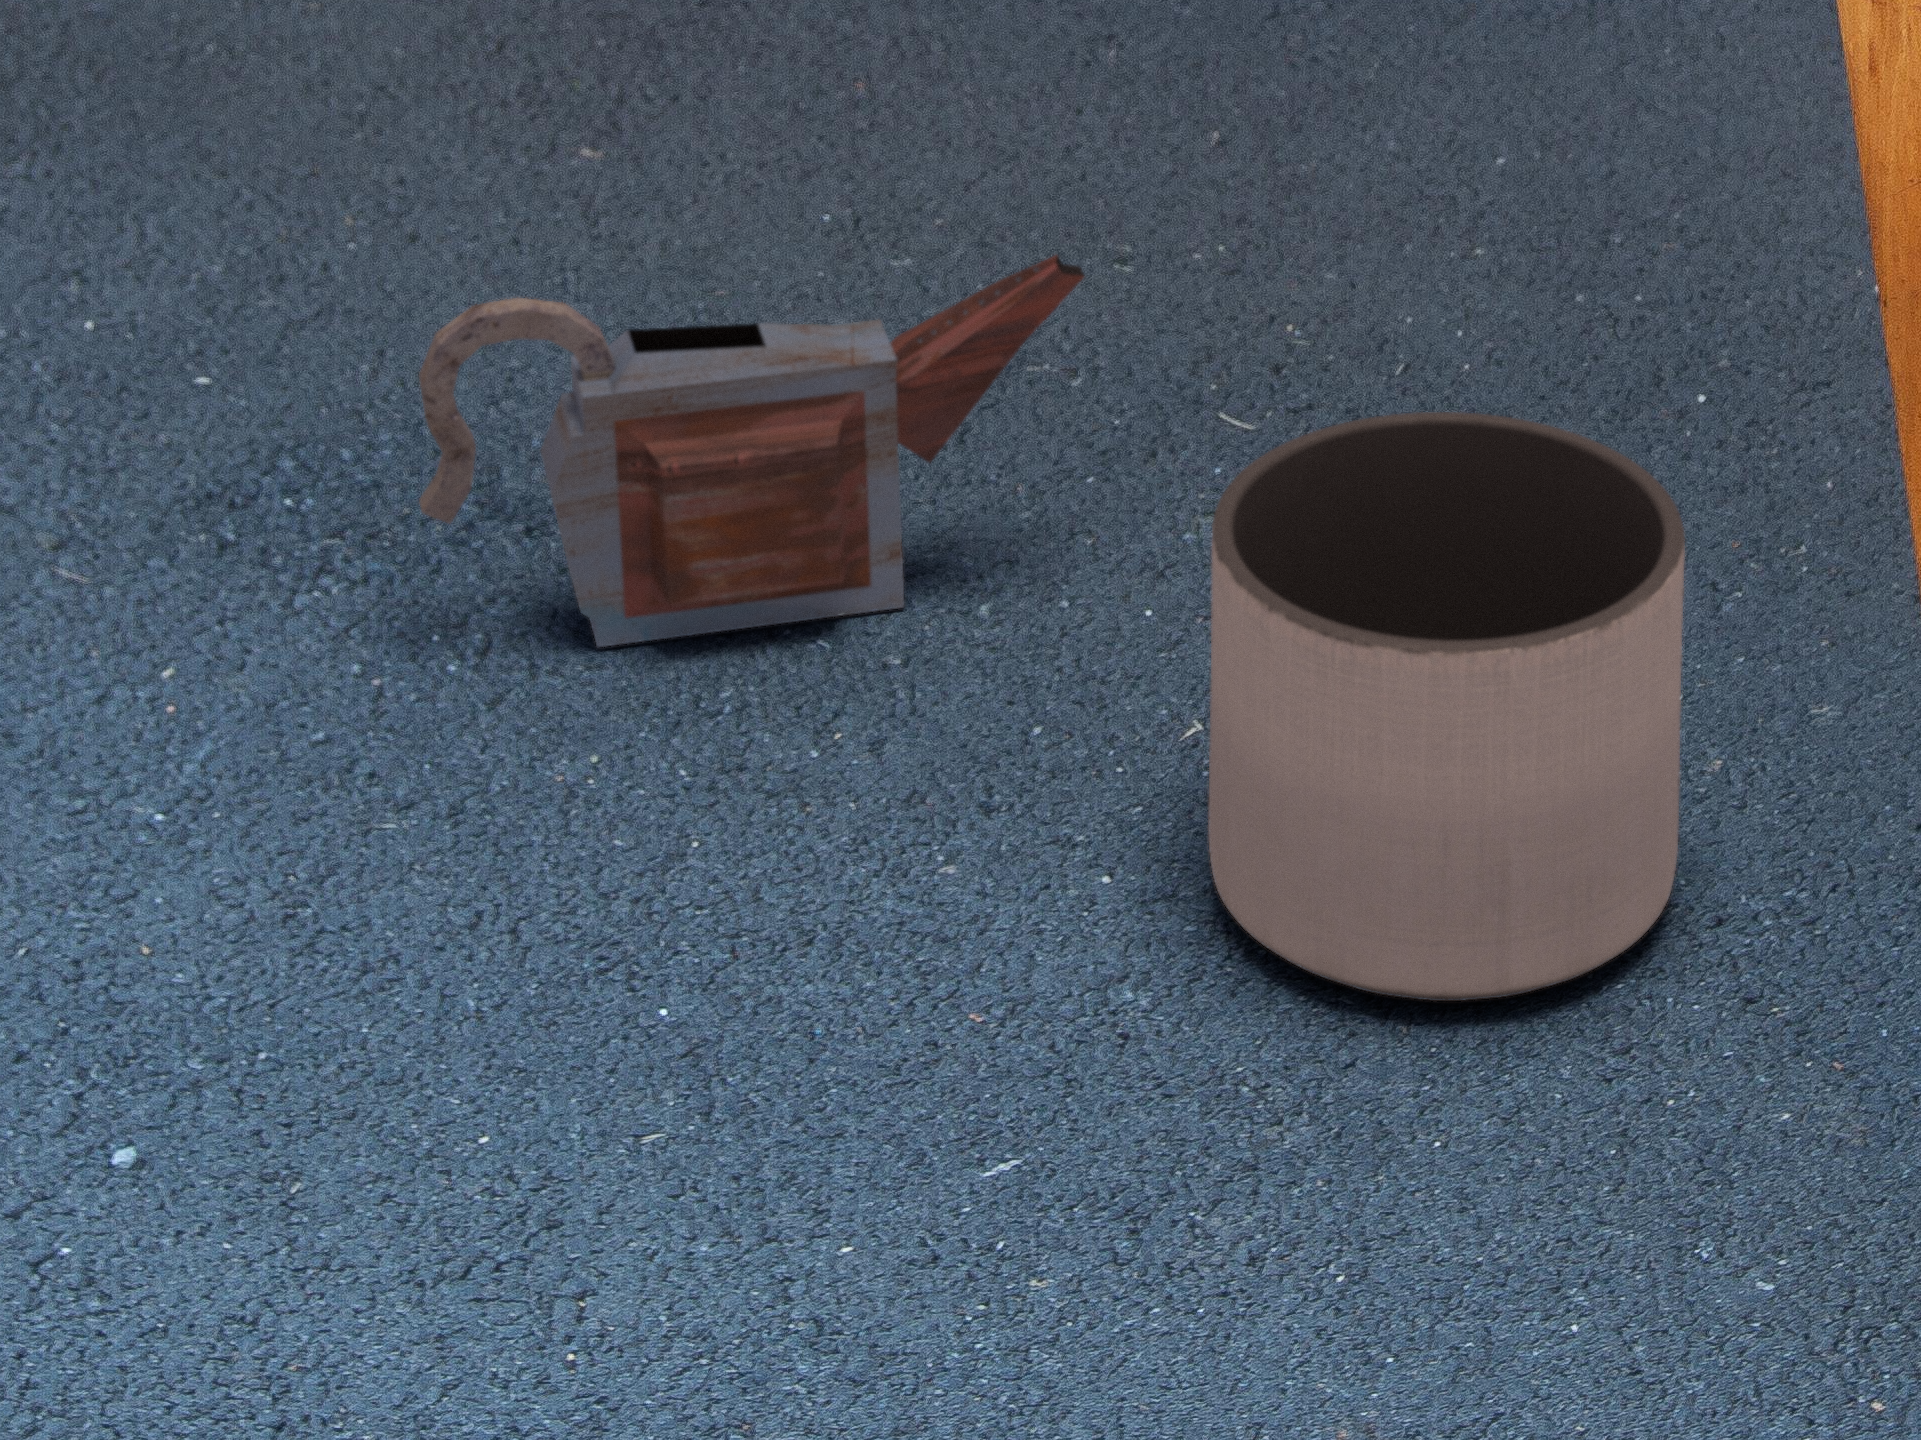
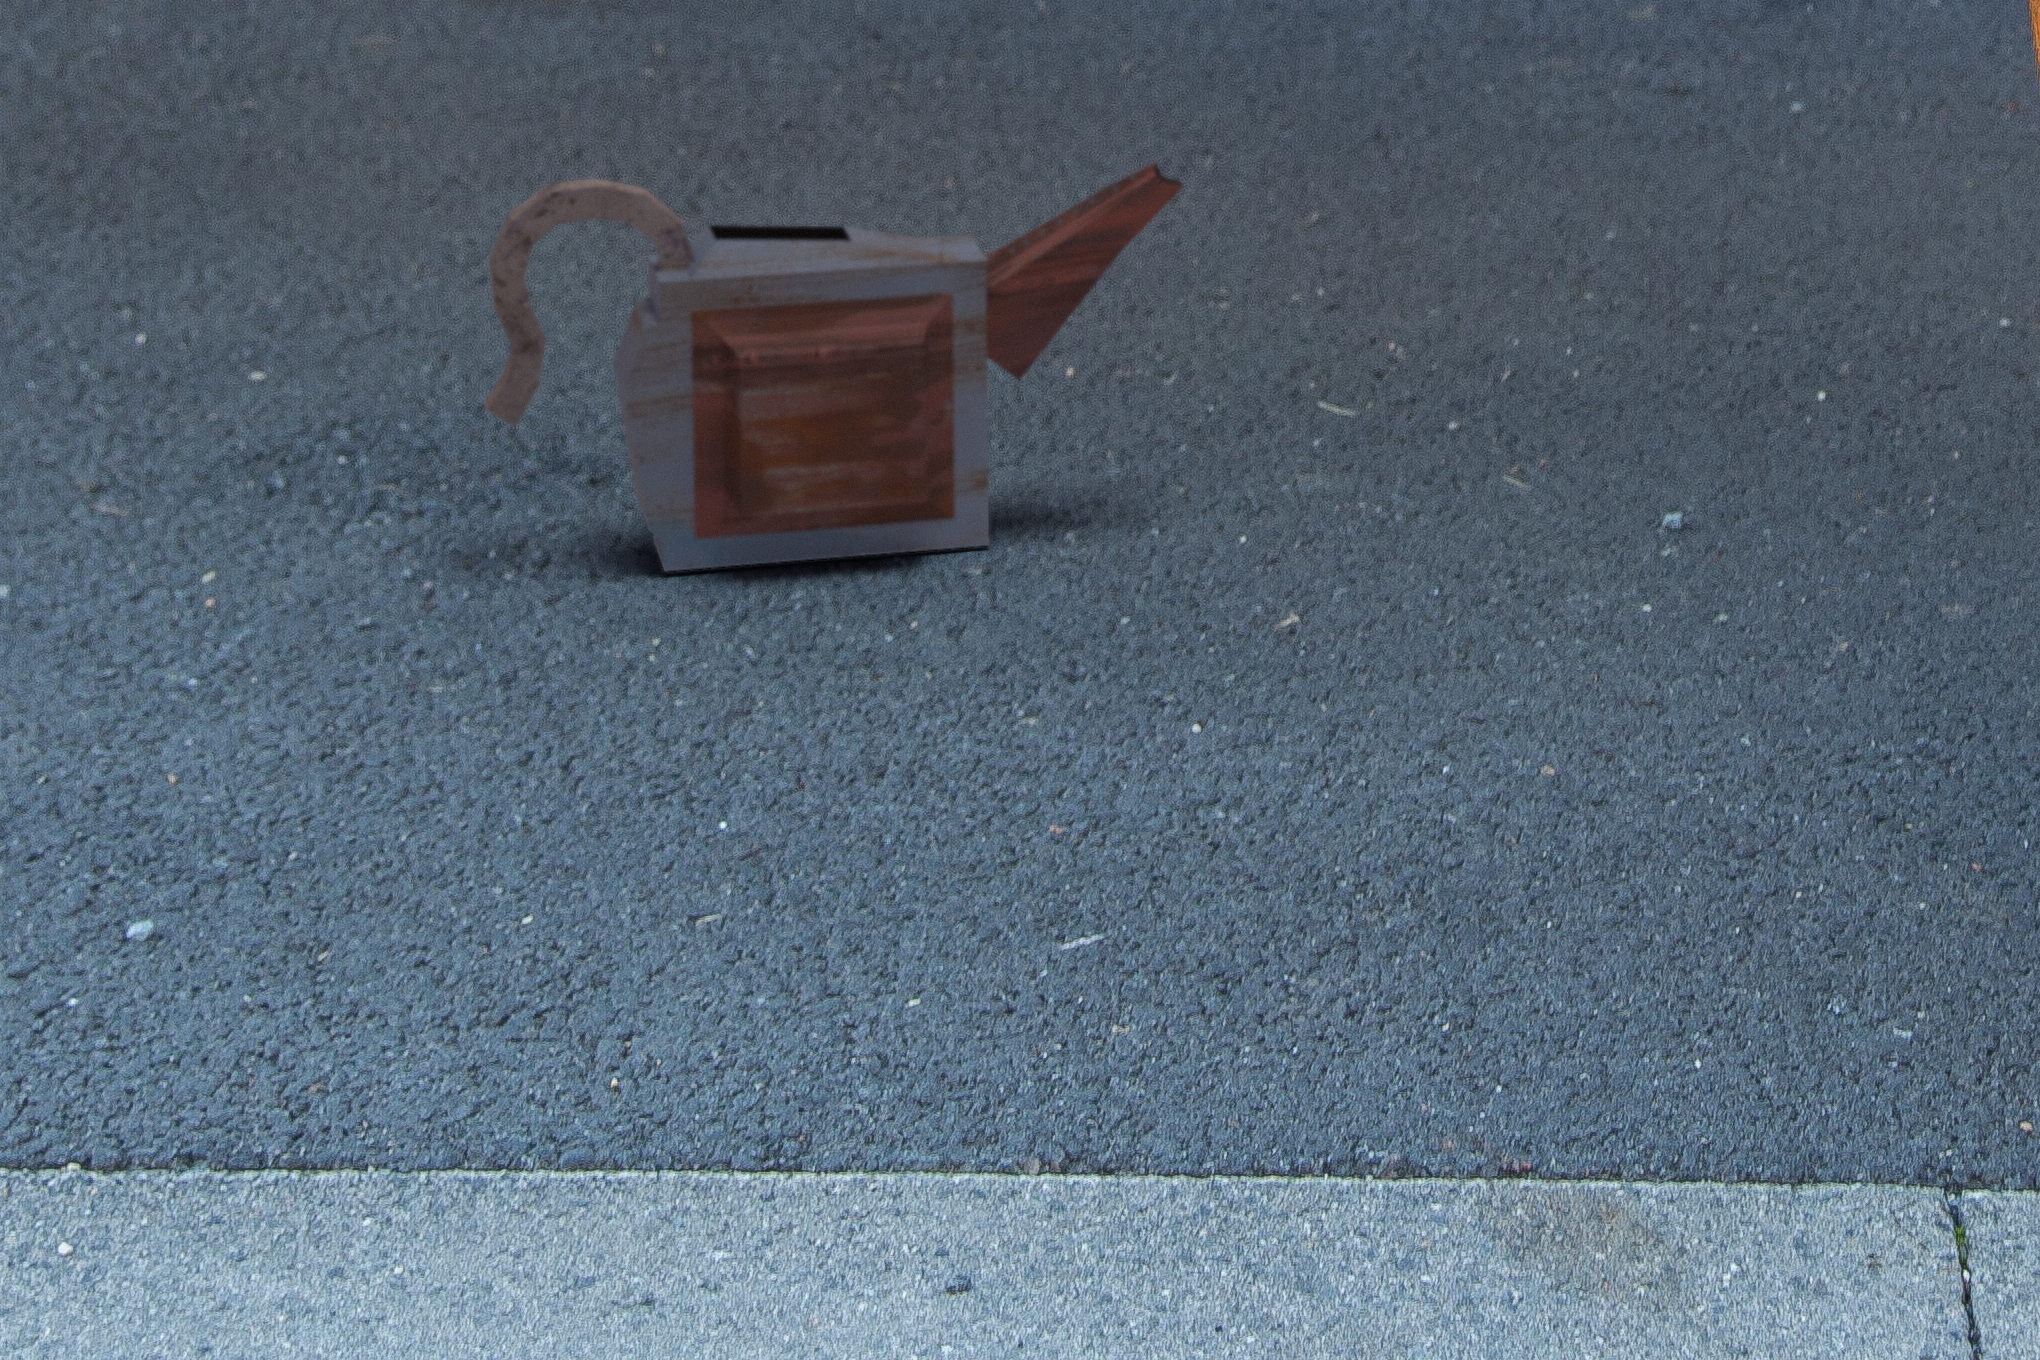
planter: present [1208,412,1685,1001] -> none [1311,253,1808,825]

